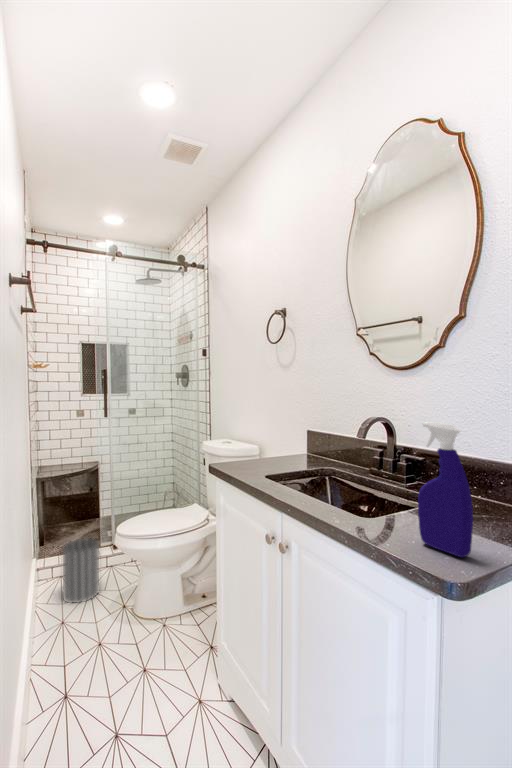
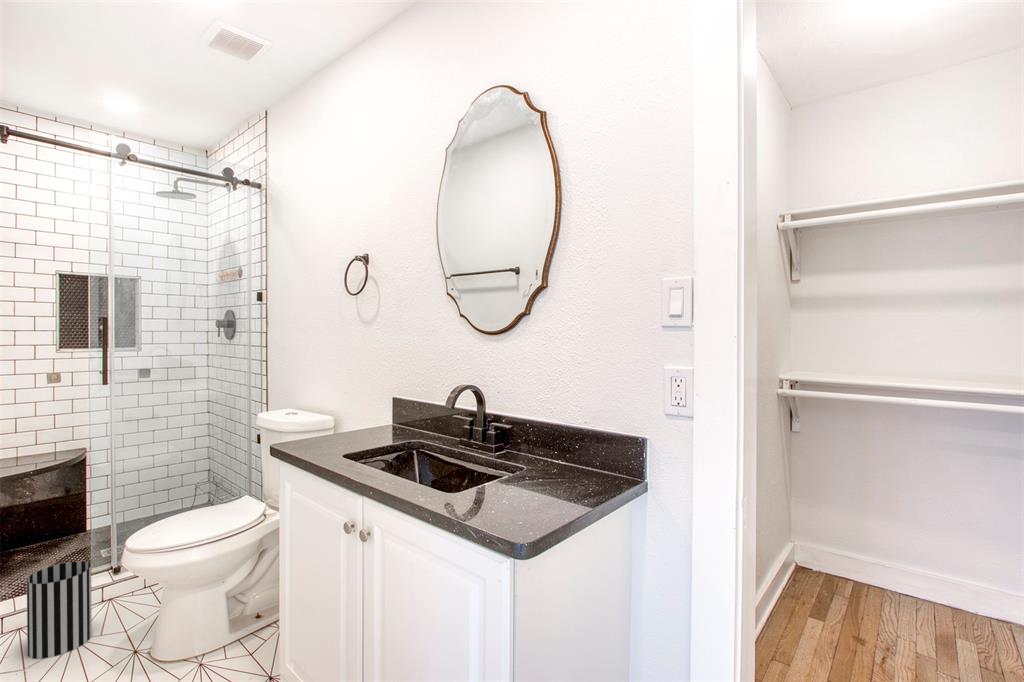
spray bottle: present [418,422,473,557] -> none [497,393,541,518]

